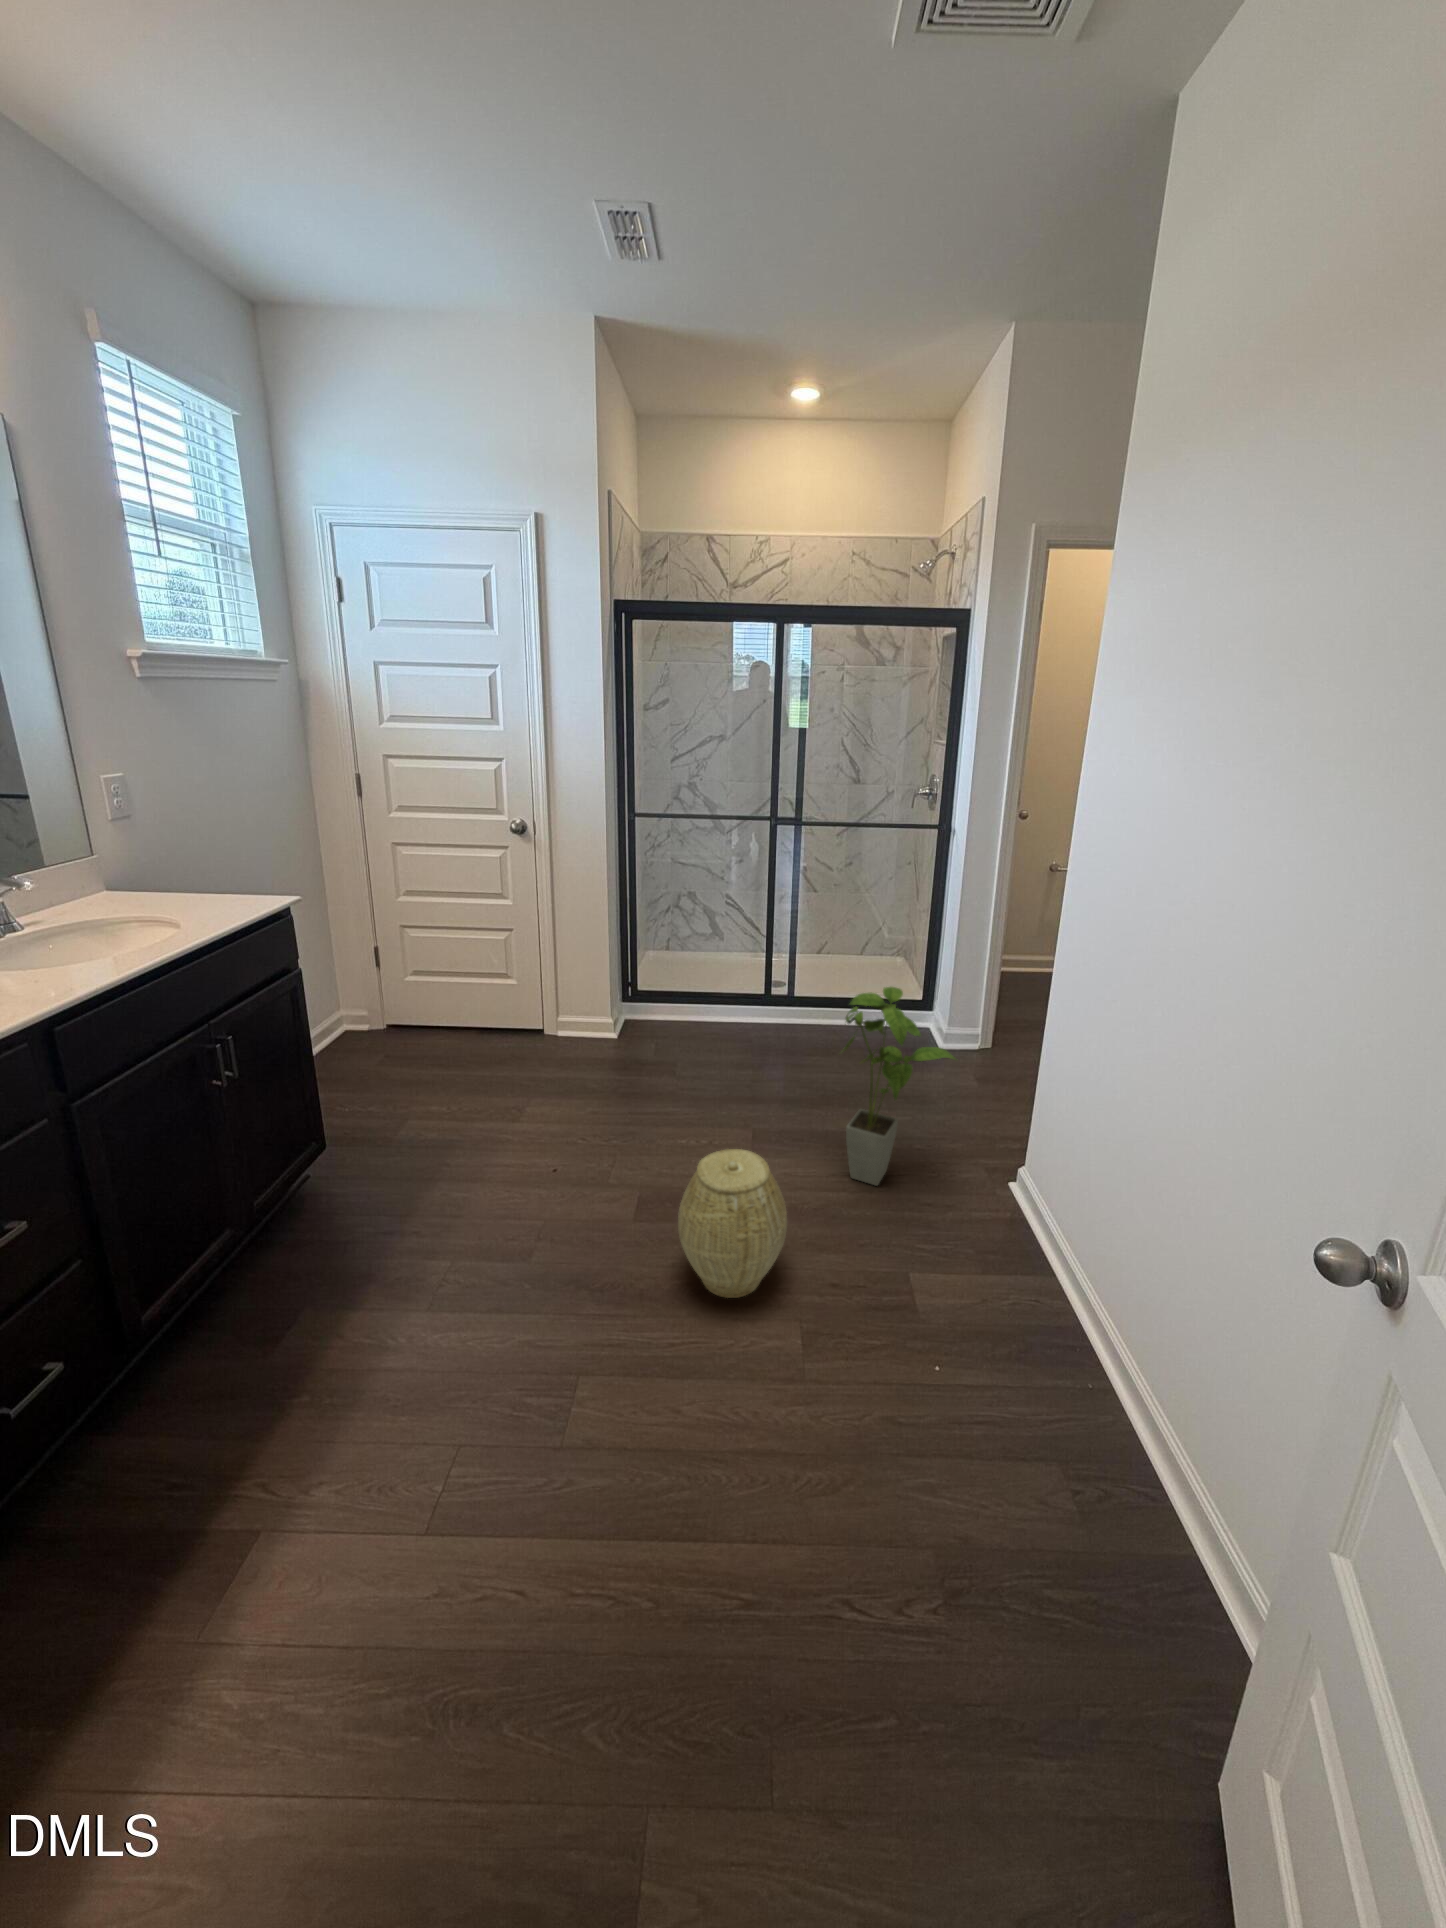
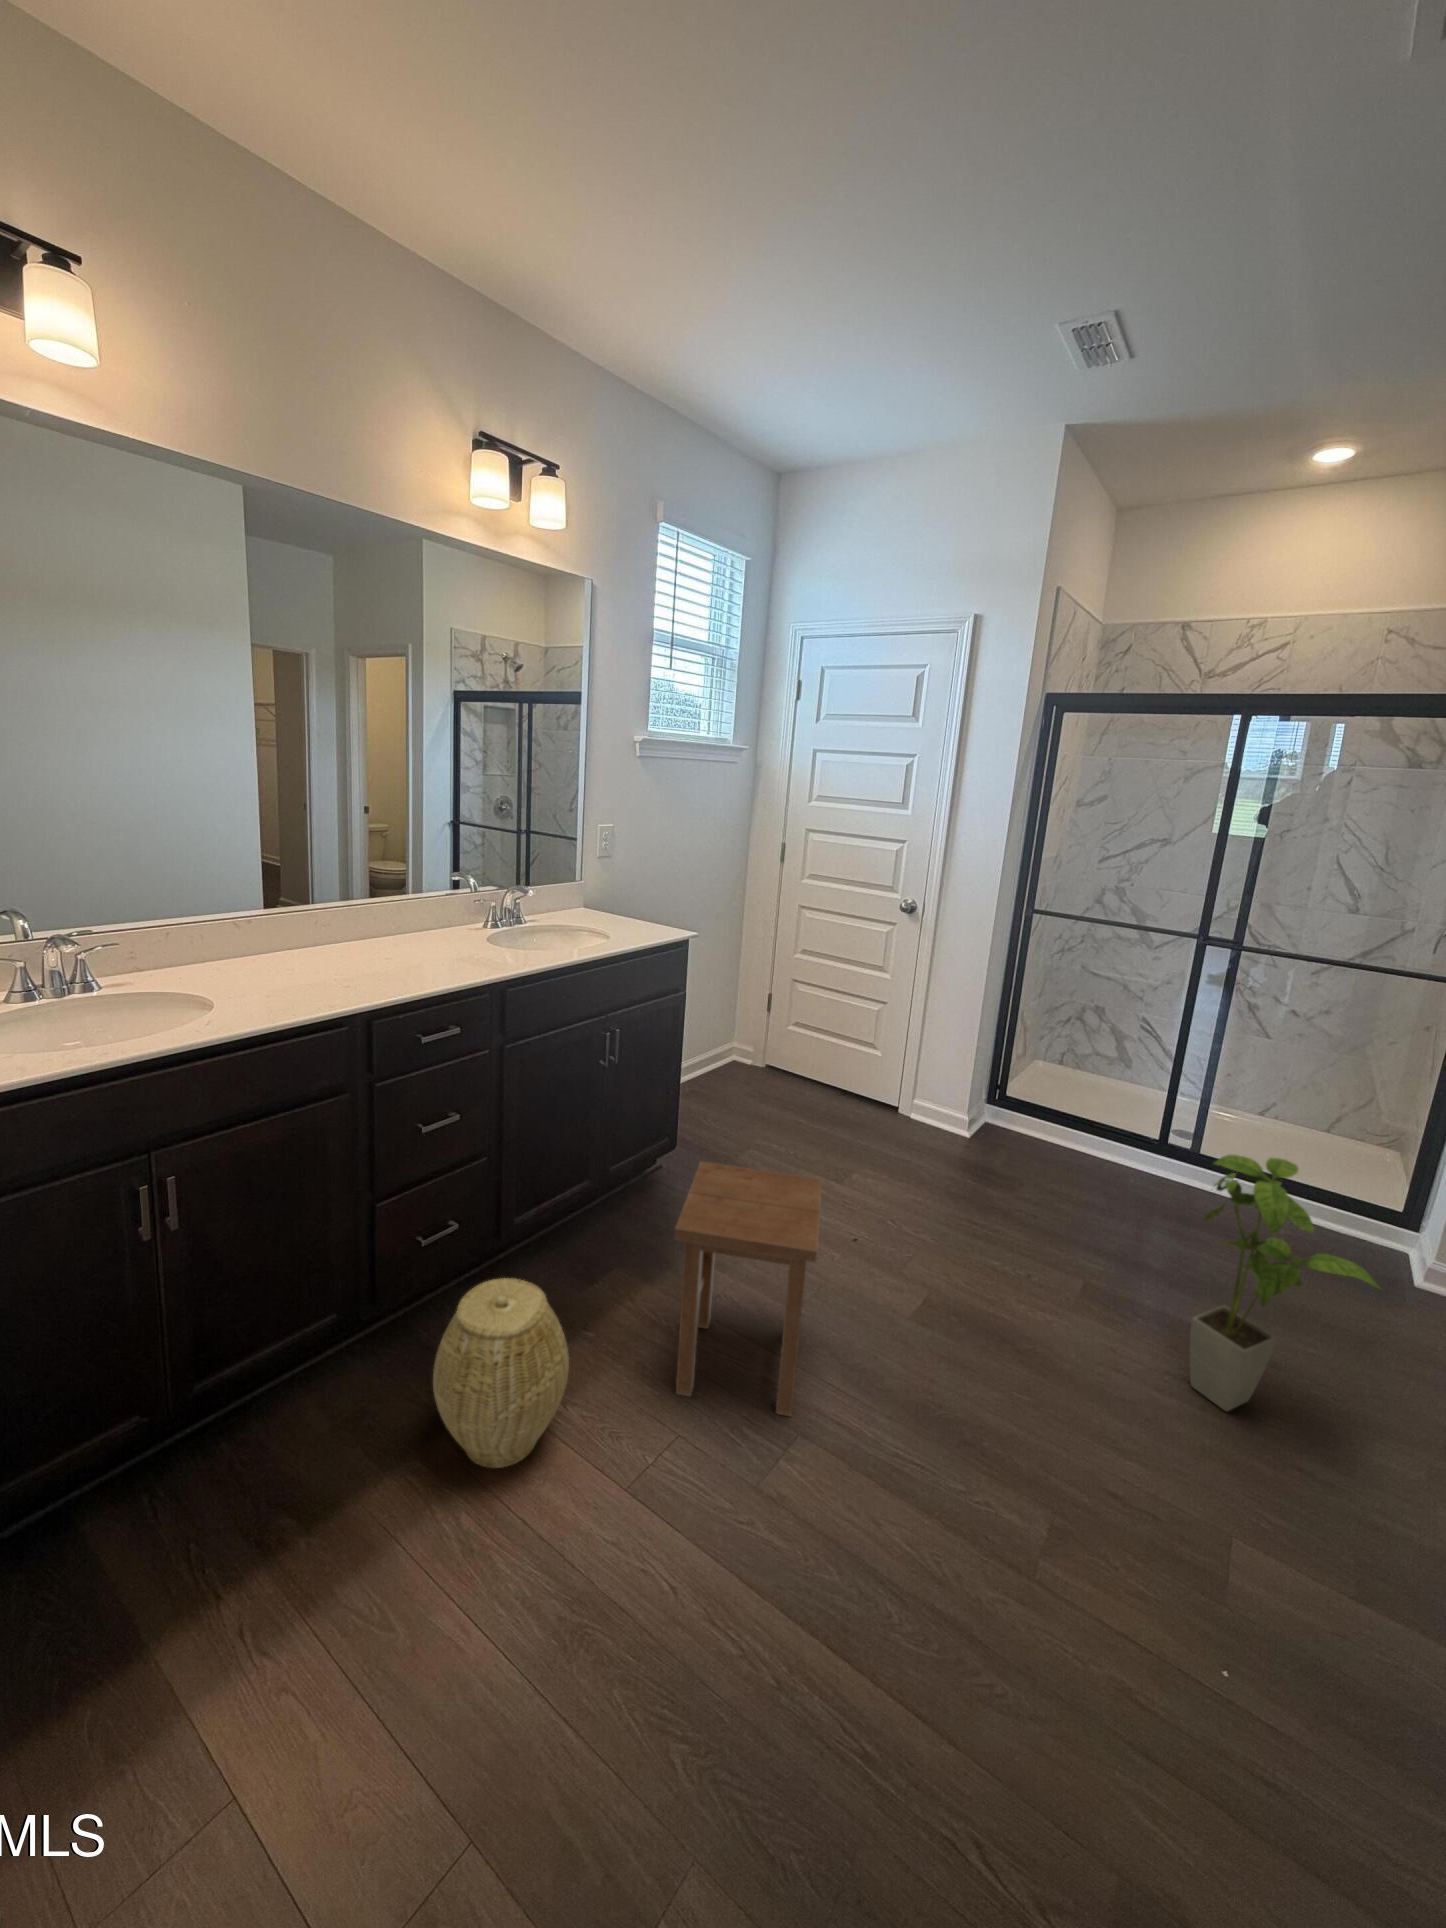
stool: none [401,1129,576,1414] -> present [675,1162,822,1416]
woven basket: present [678,1149,787,1298] -> present [433,1278,569,1468]

